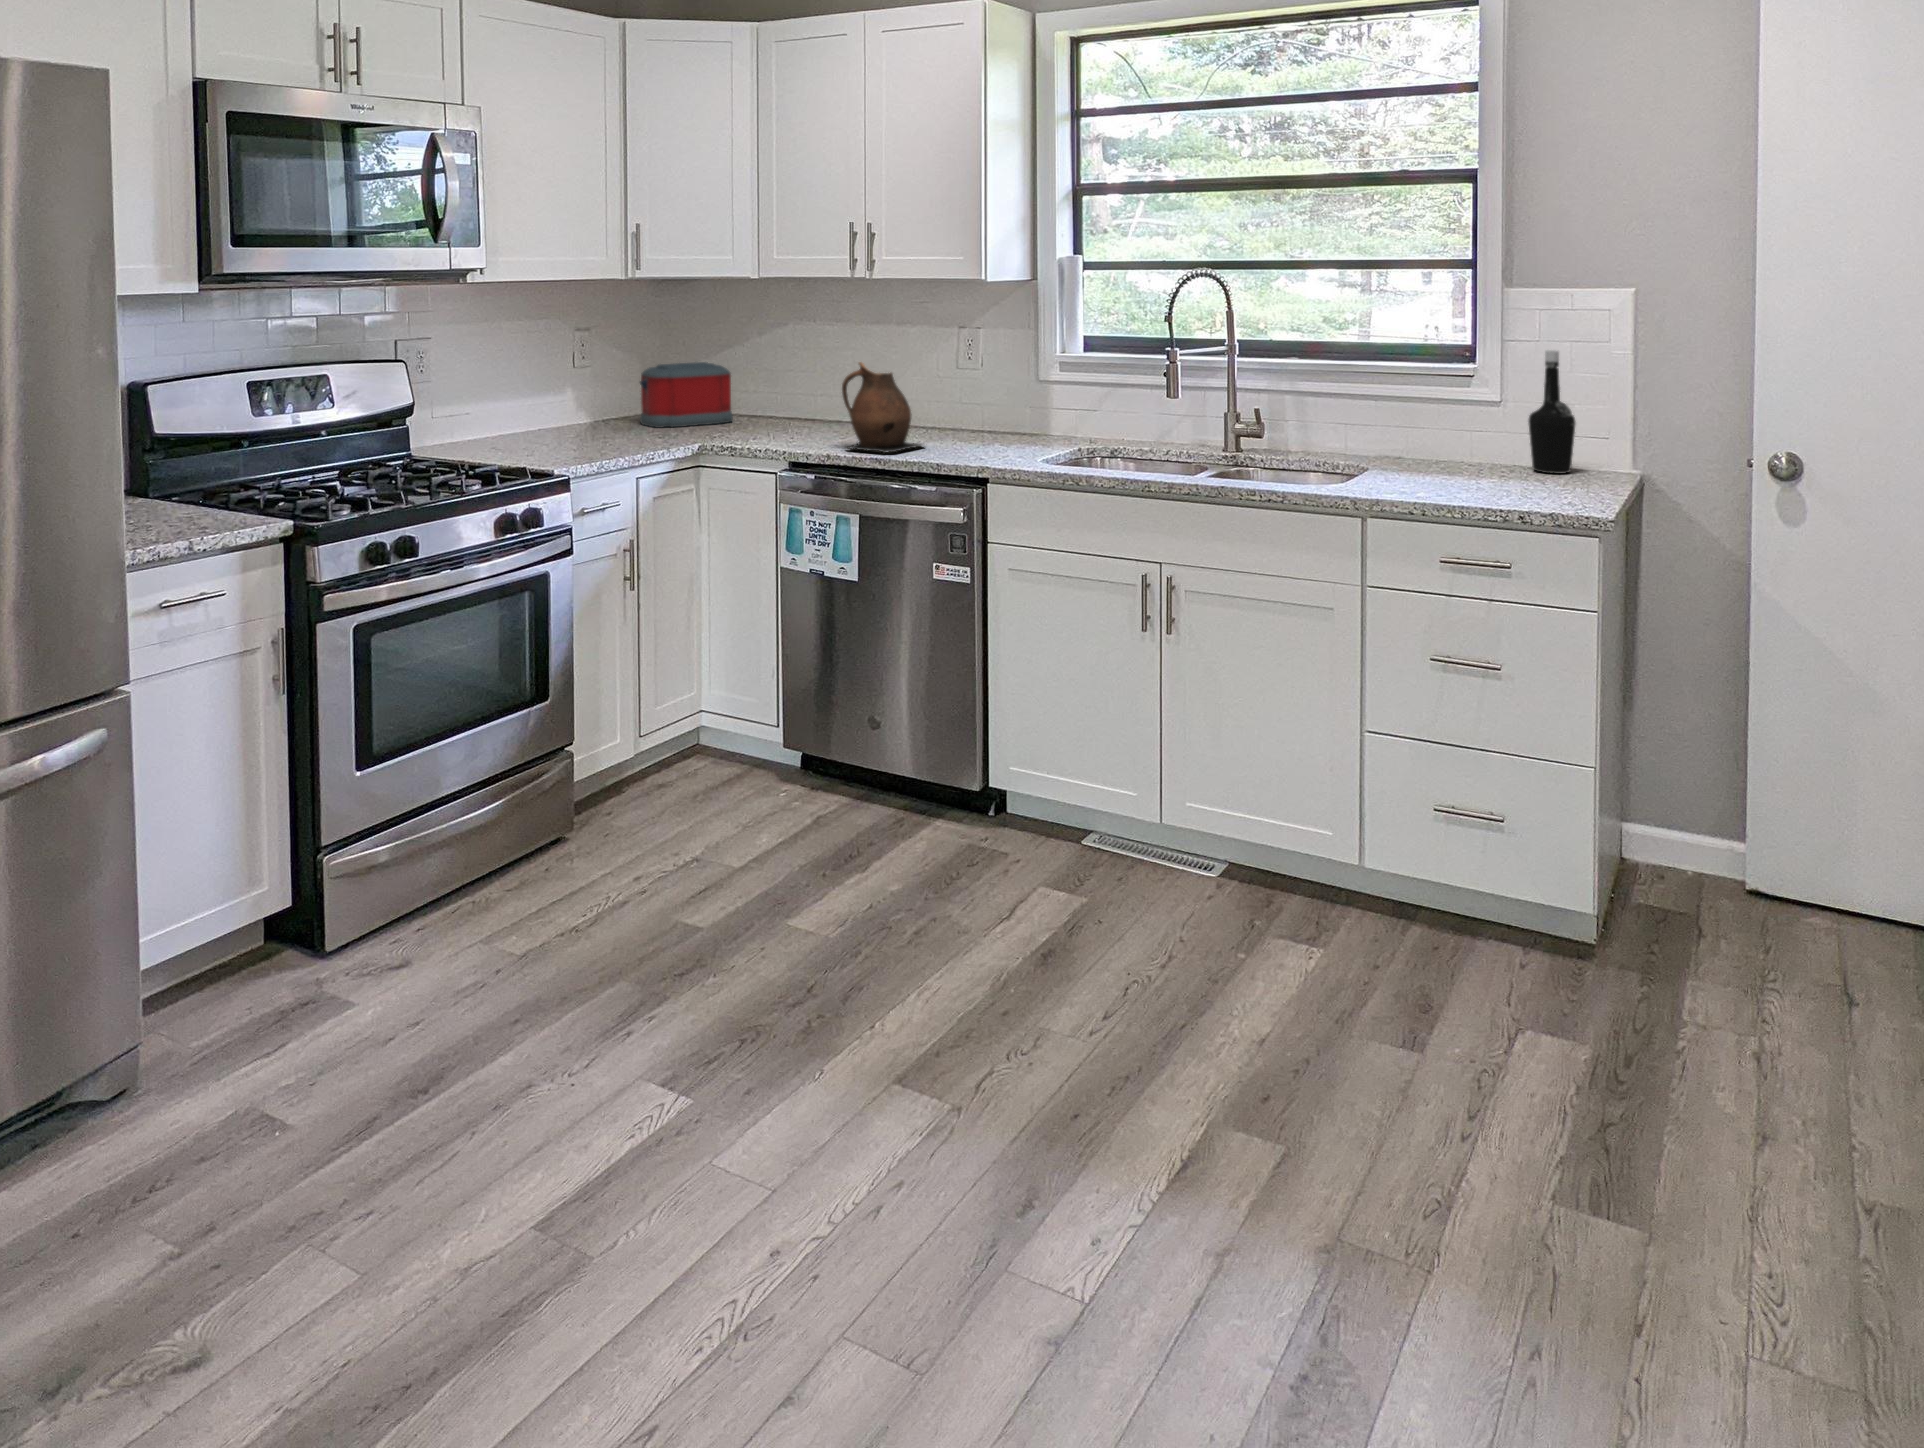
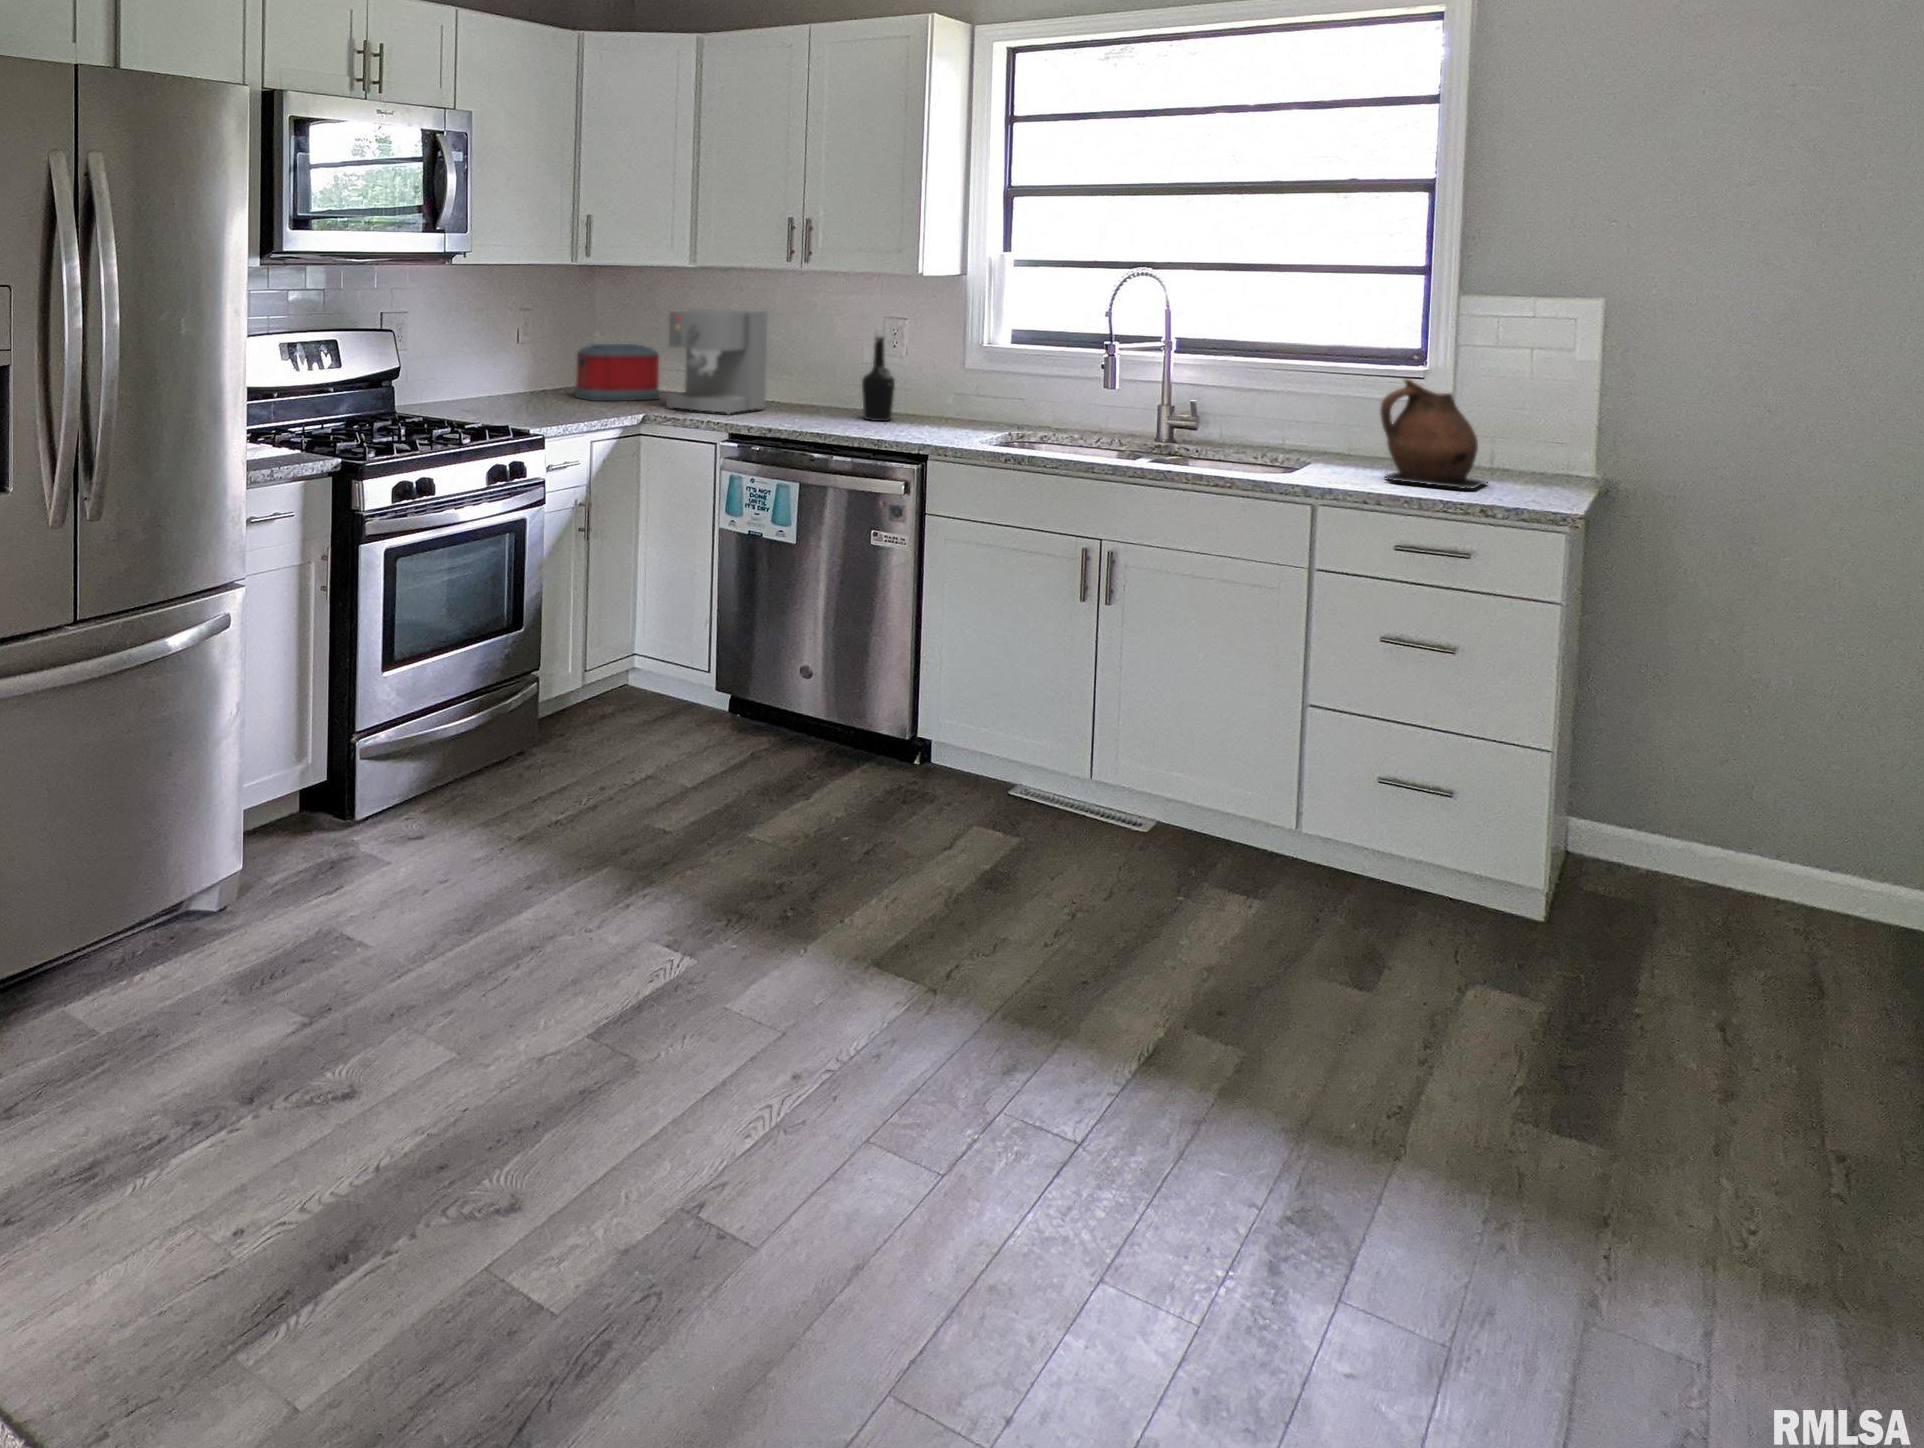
coffee maker: none [731,322,839,439] -> present [666,308,768,415]
bottle: present [1529,350,1575,474] -> present [862,329,895,421]
ceramic pitcher: present [842,362,923,453] -> present [1380,379,1486,489]

